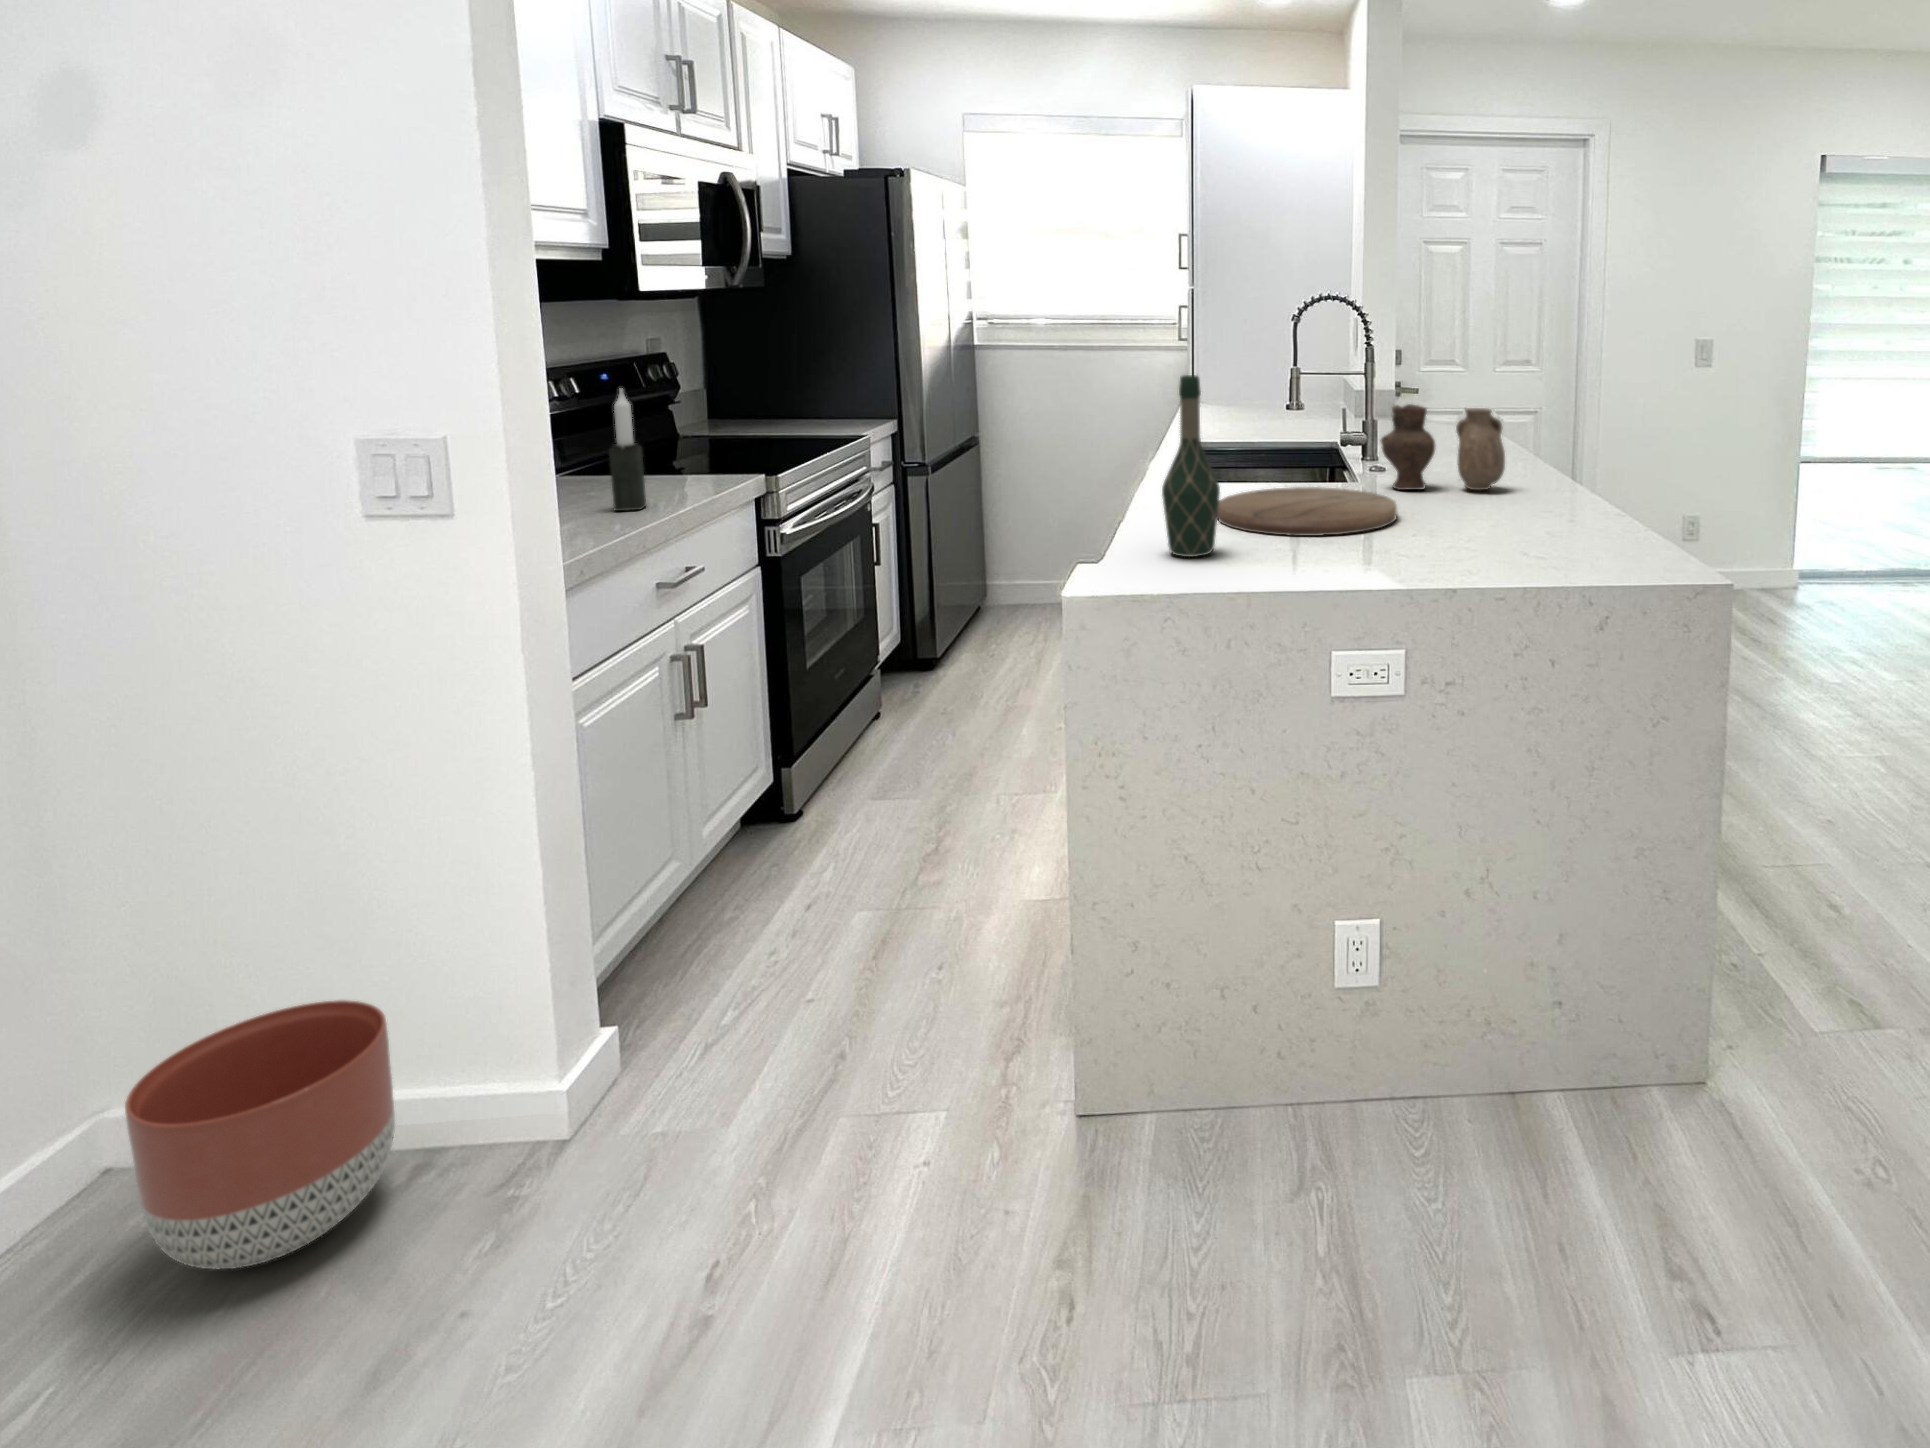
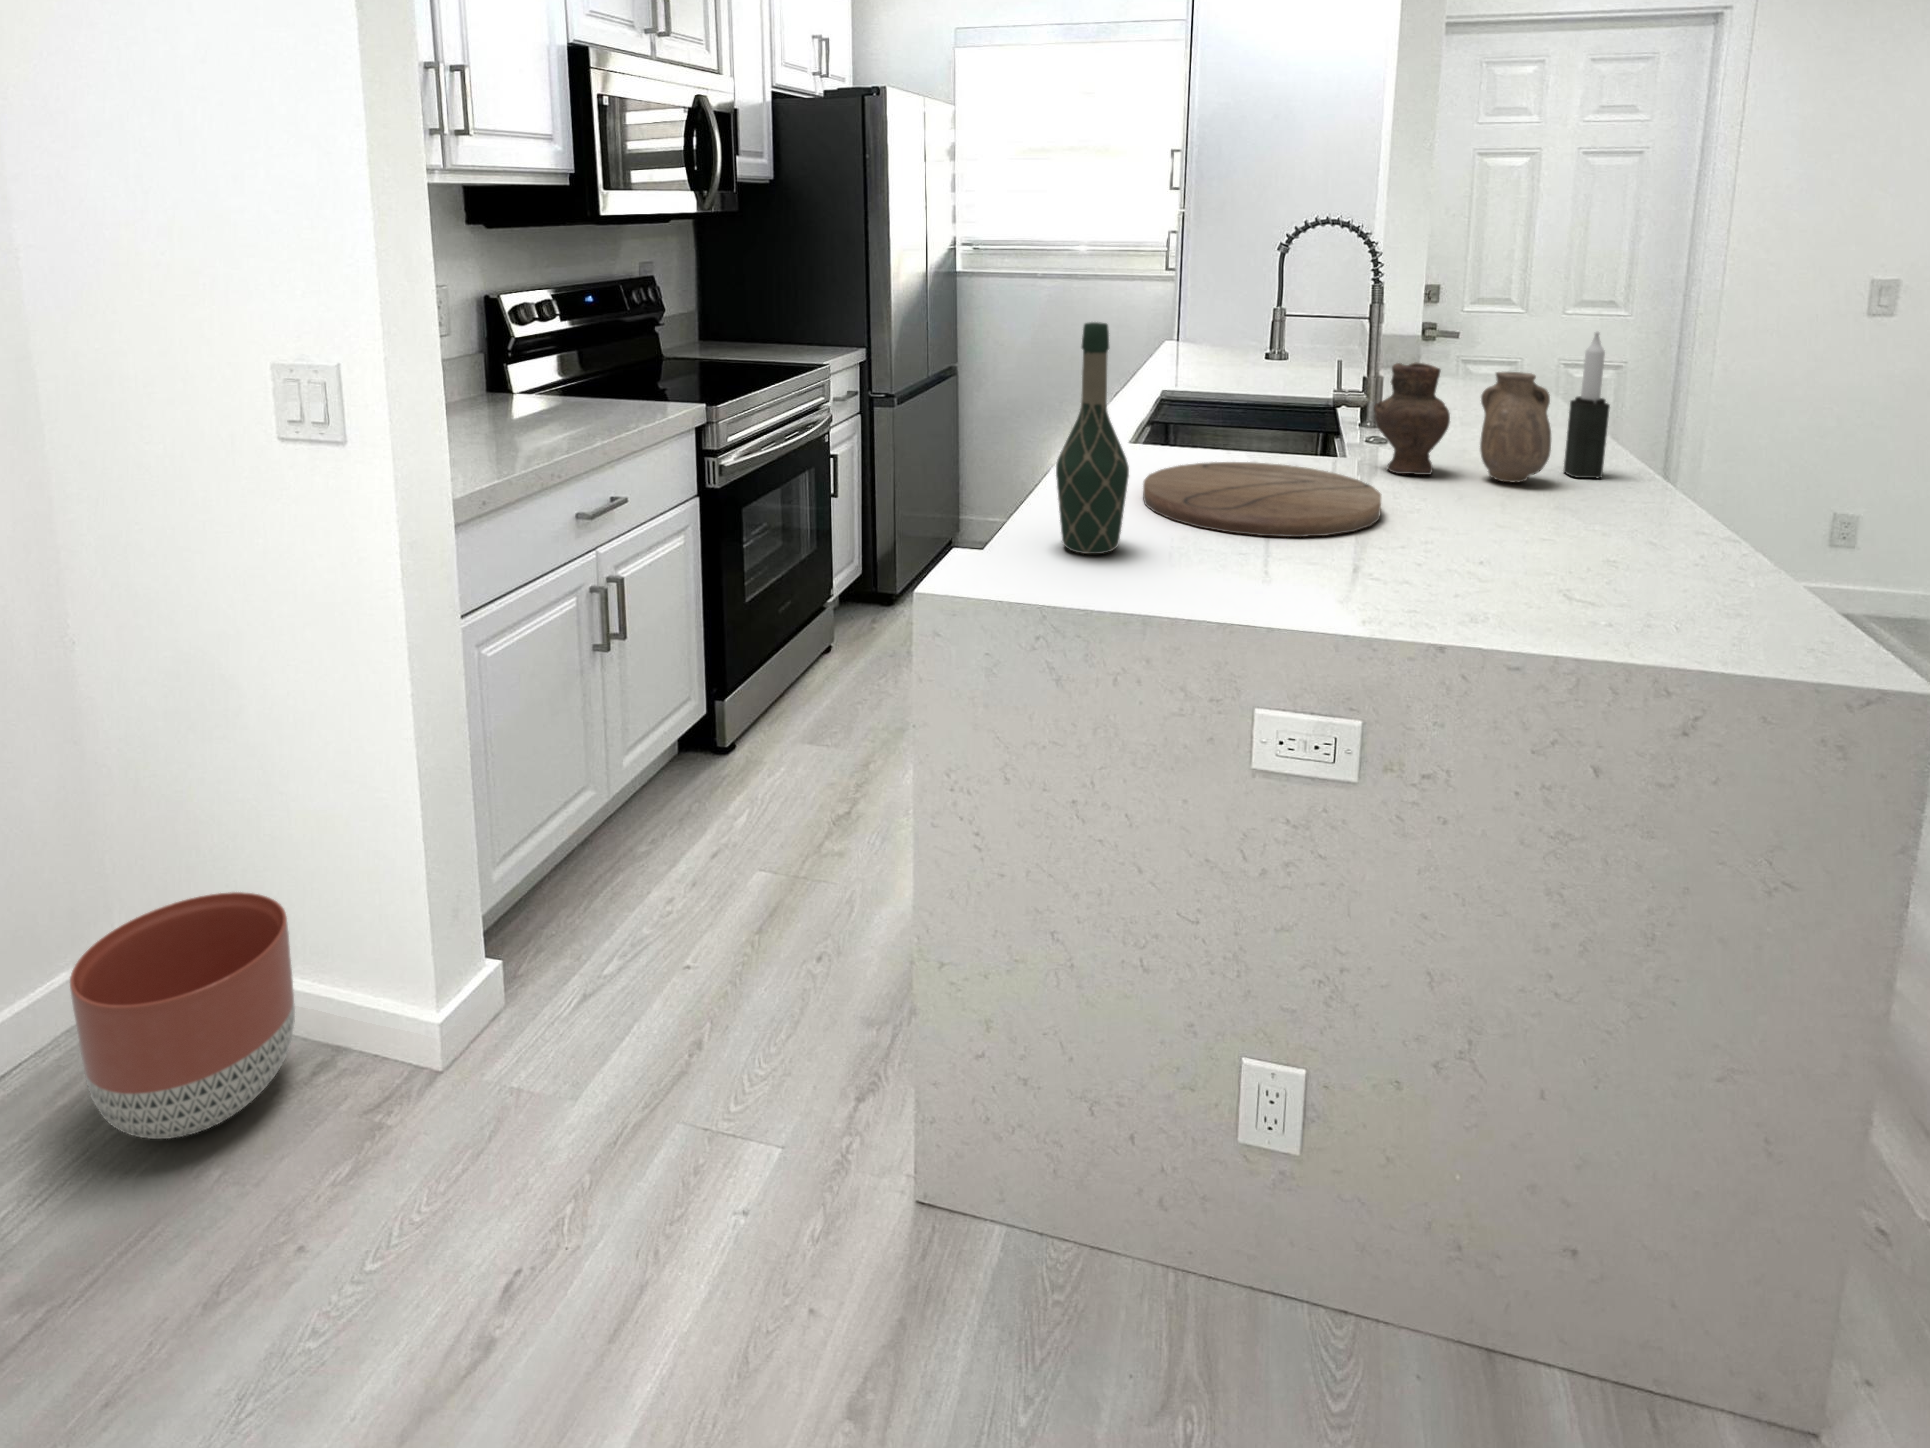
candle: present [609,389,646,511] -> present [1564,331,1610,478]

